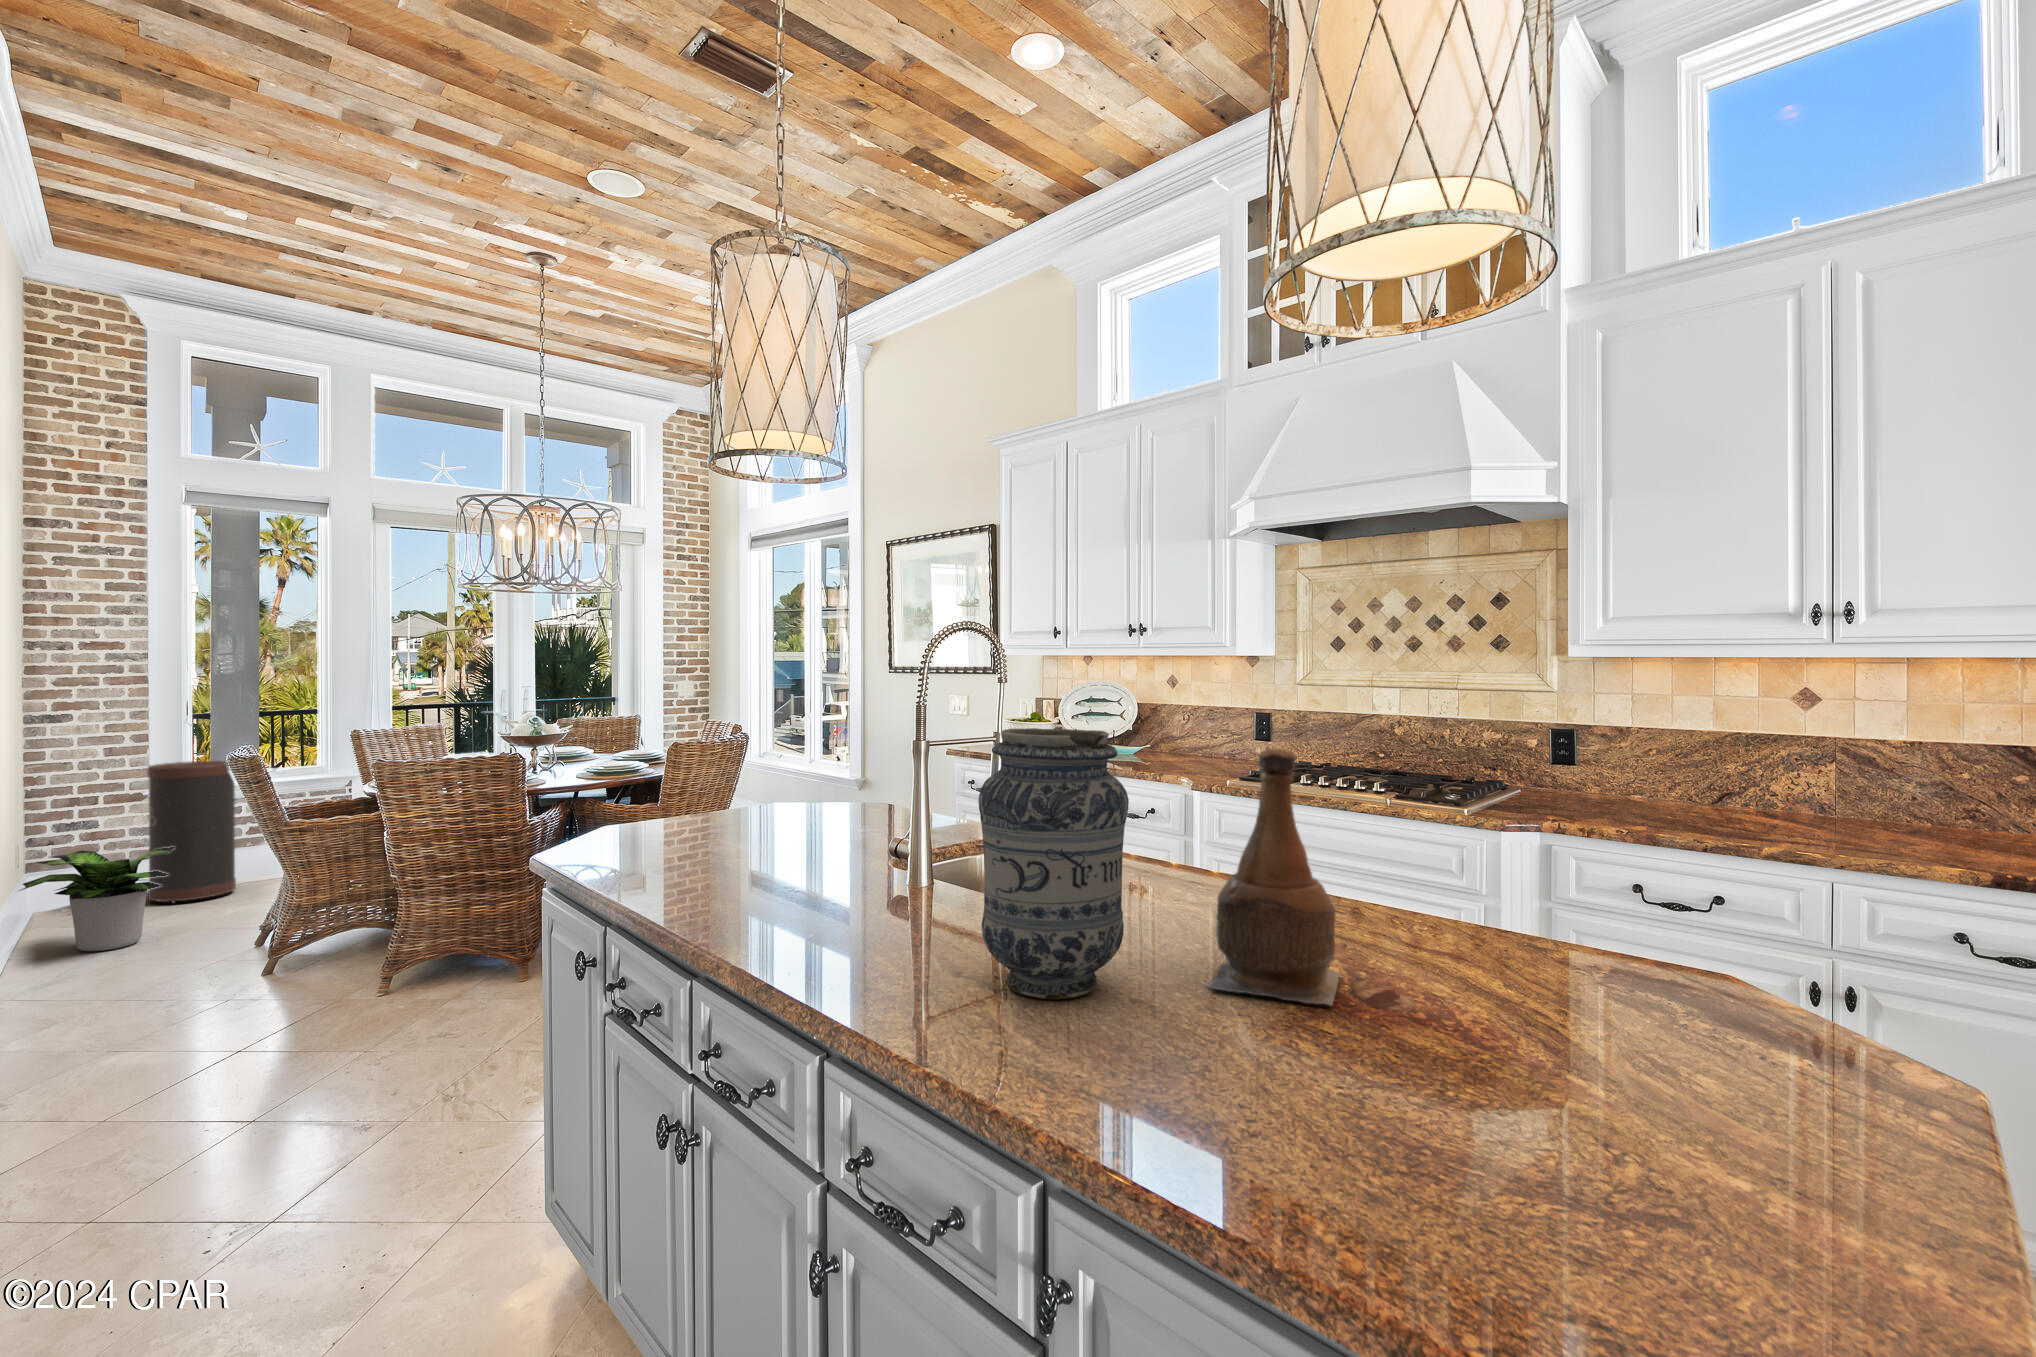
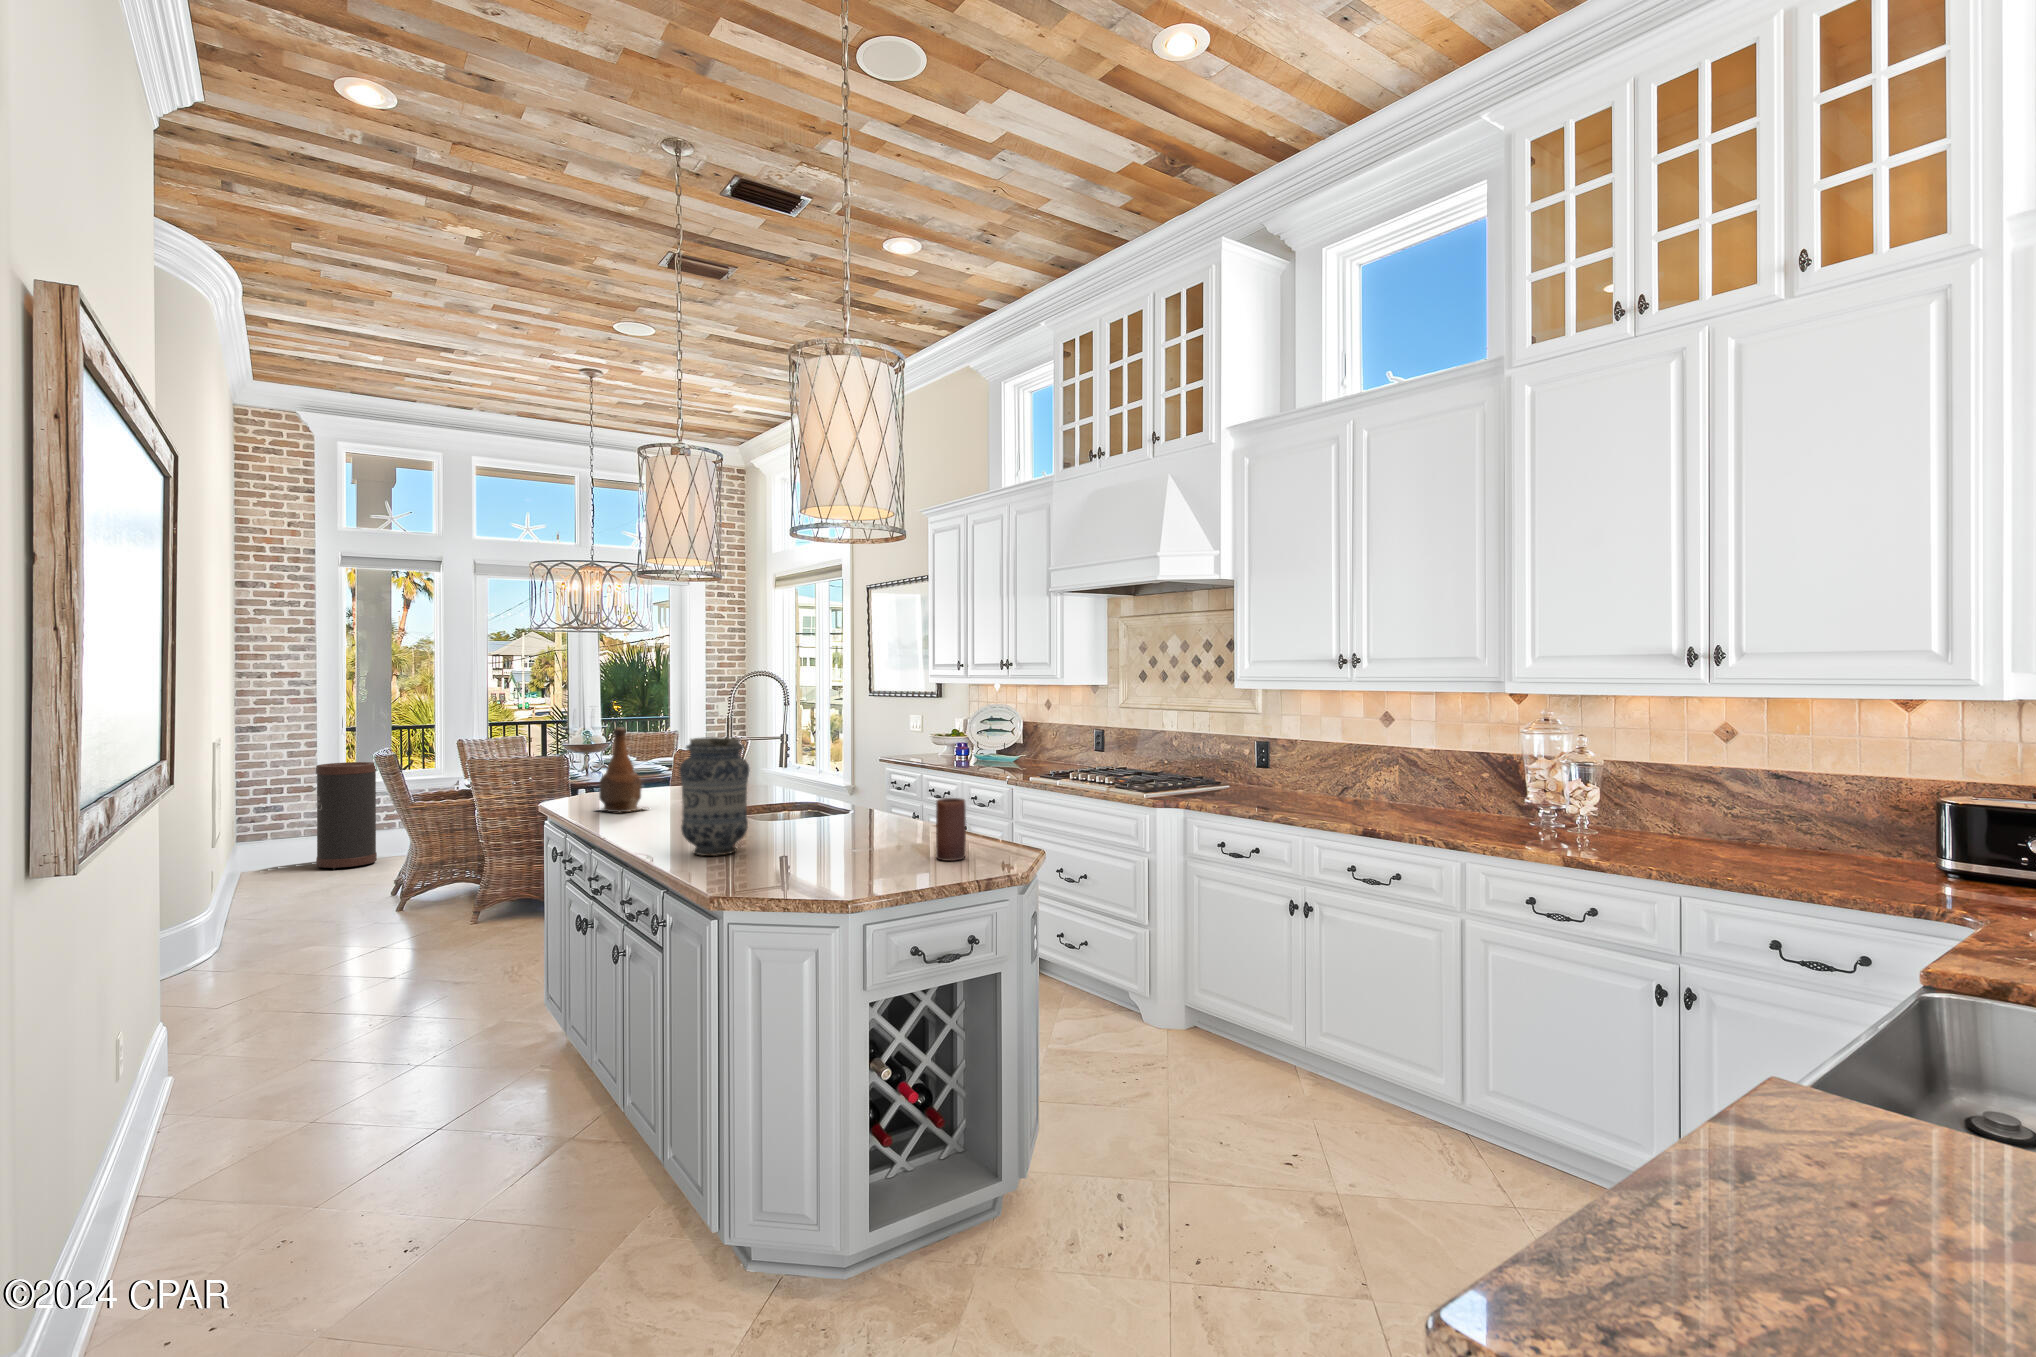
bottle: present [1208,749,1340,1006] -> present [599,727,649,813]
potted plant: present [21,847,175,951] -> none [237,824,337,897]
candle: none [1542,855,1618,996] -> present [936,798,966,861]

